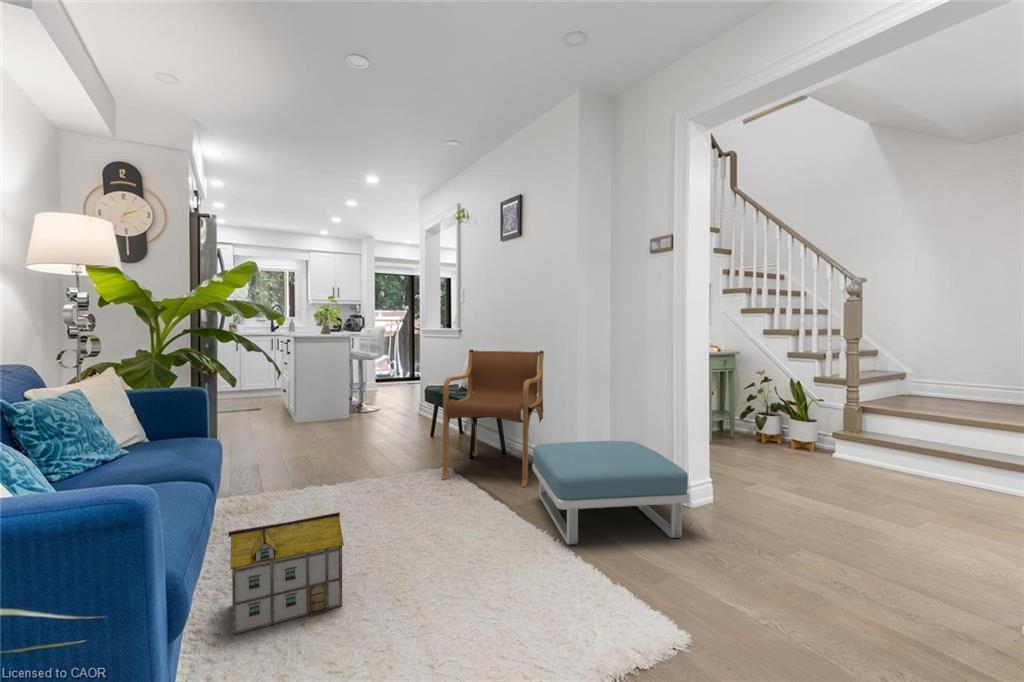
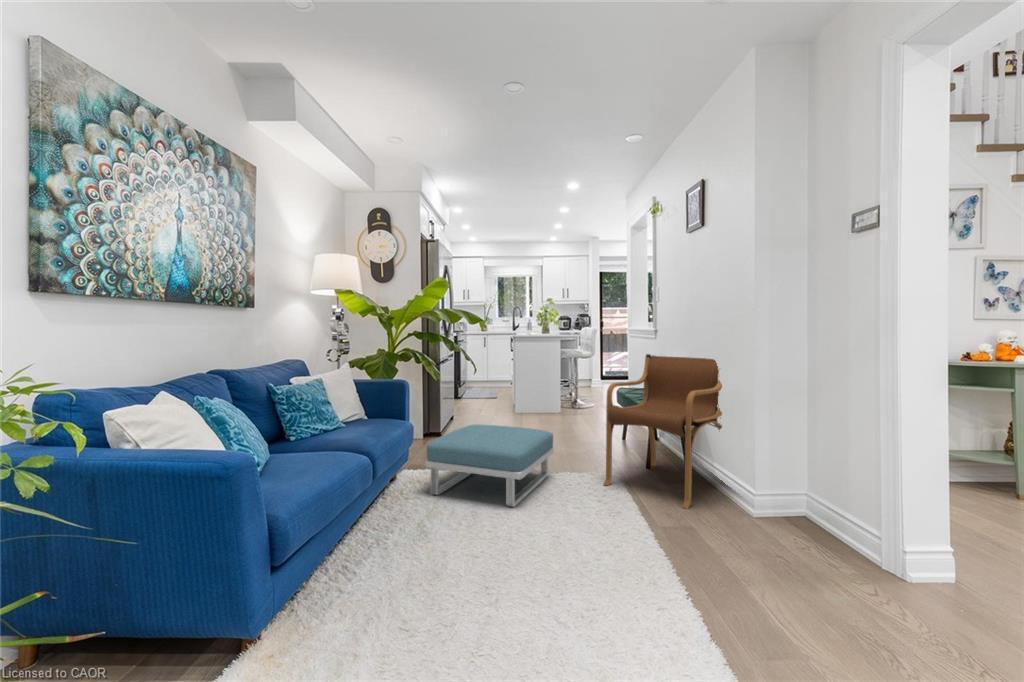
footstool: present [533,441,689,545] -> present [425,425,554,507]
toy house: present [229,512,344,635] -> none [369,497,459,579]

